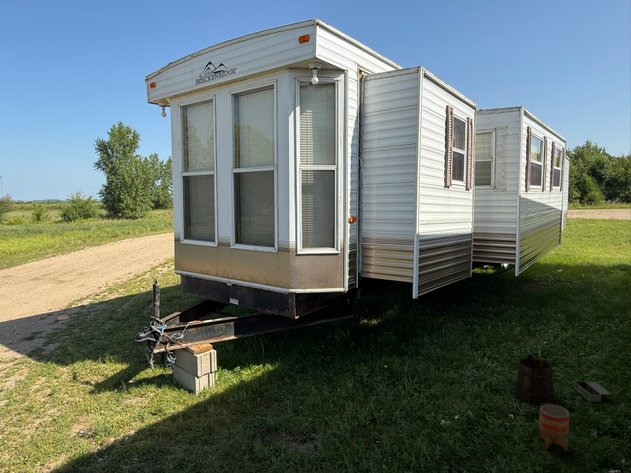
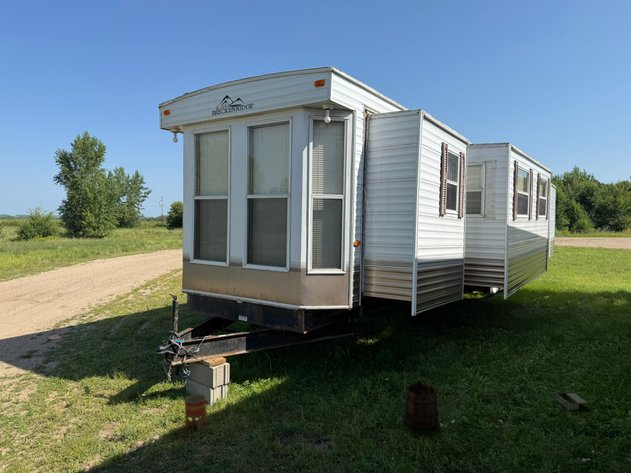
bucket: present [515,354,555,404] -> present [404,381,439,429]
planter: present [539,404,569,451] -> present [185,394,207,430]

